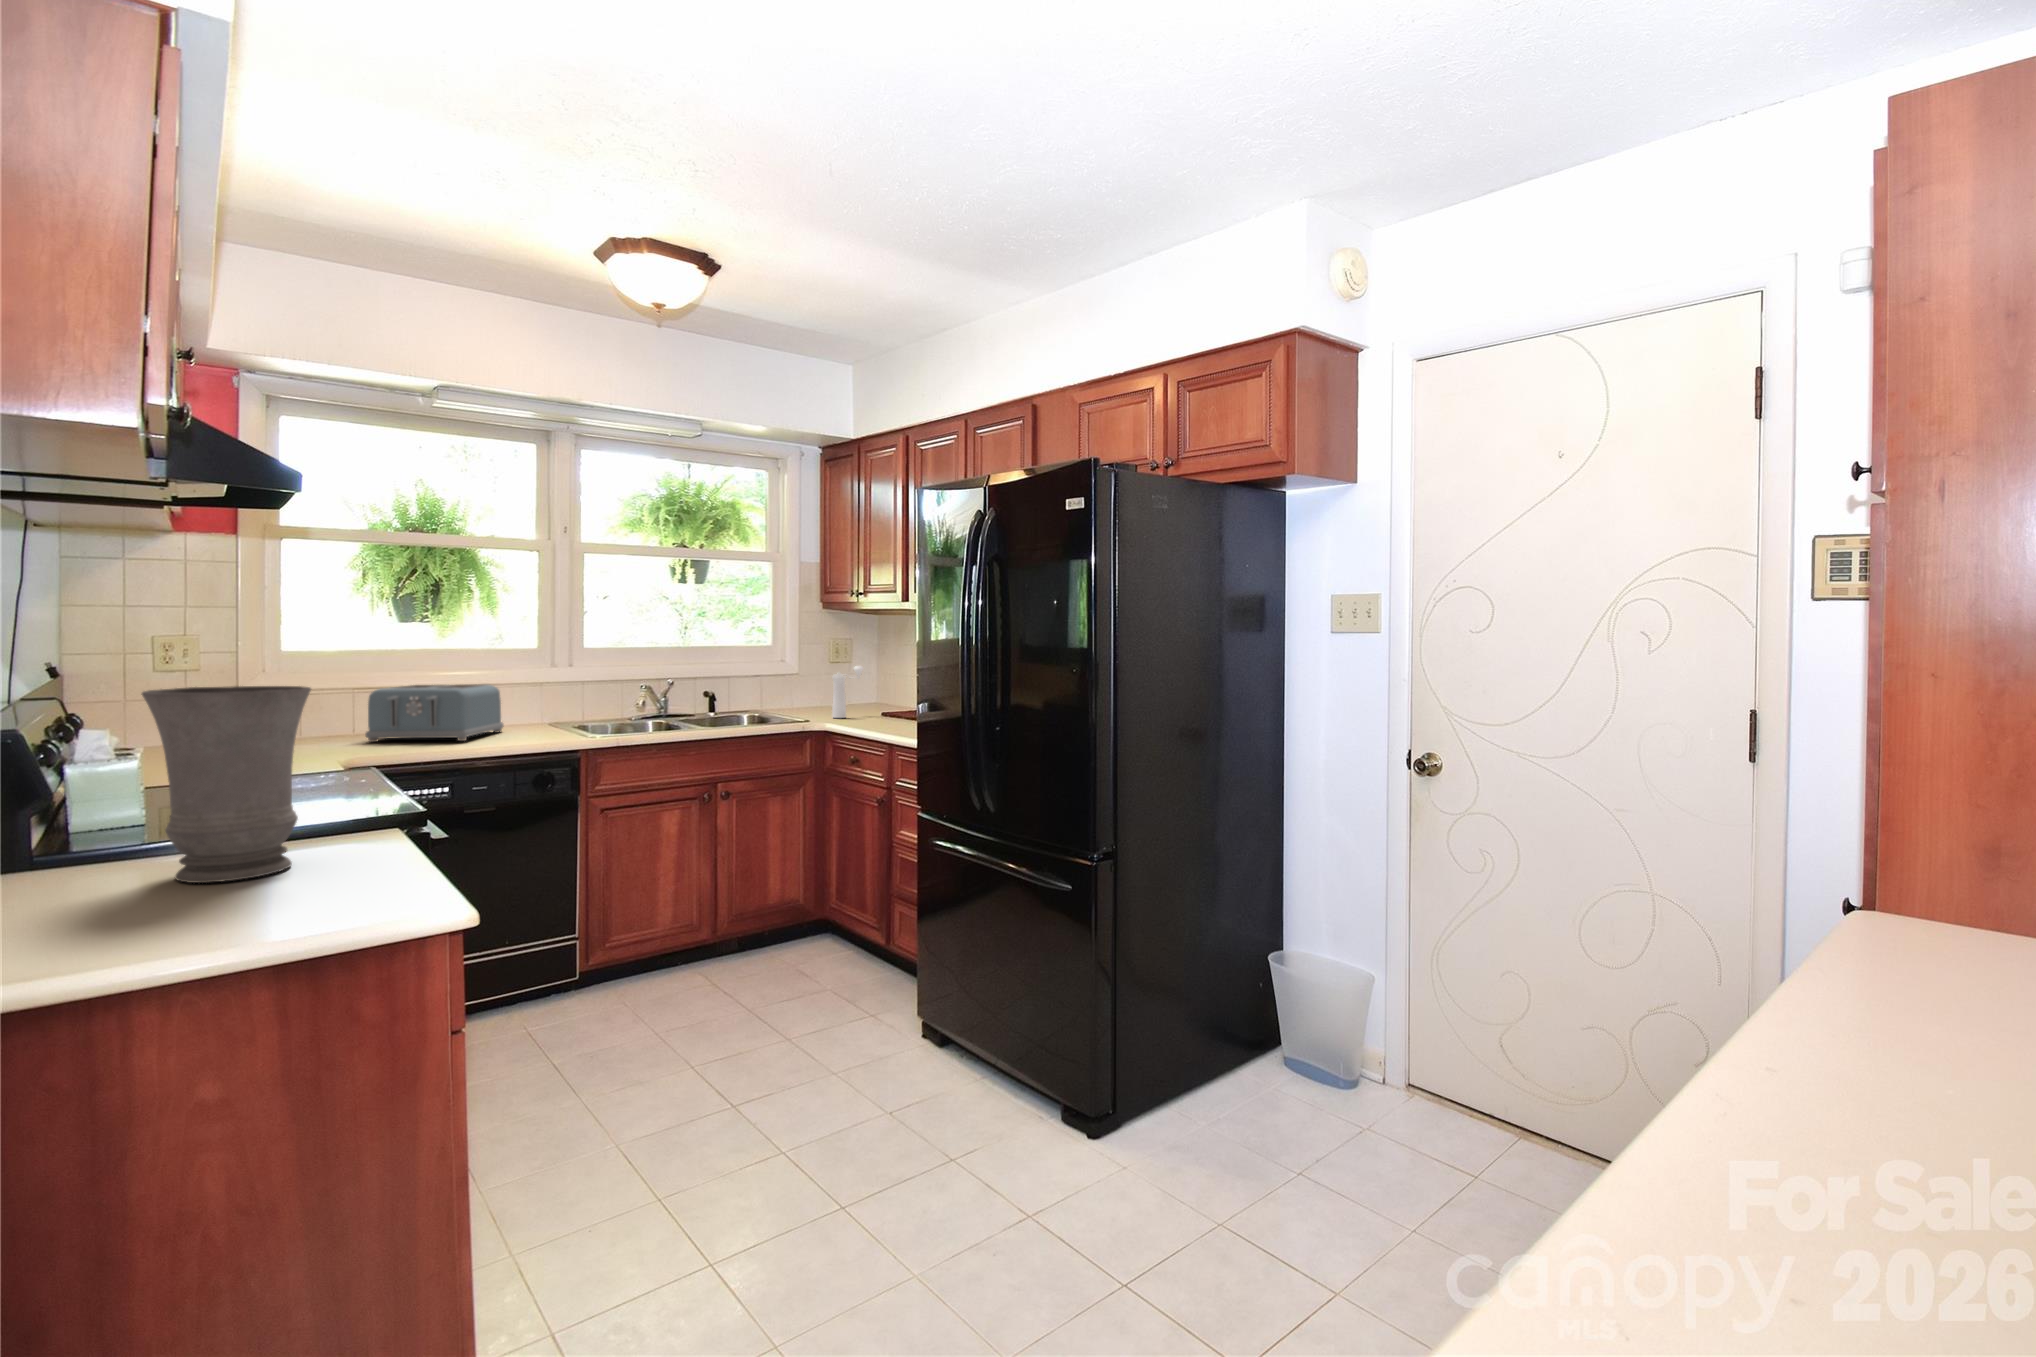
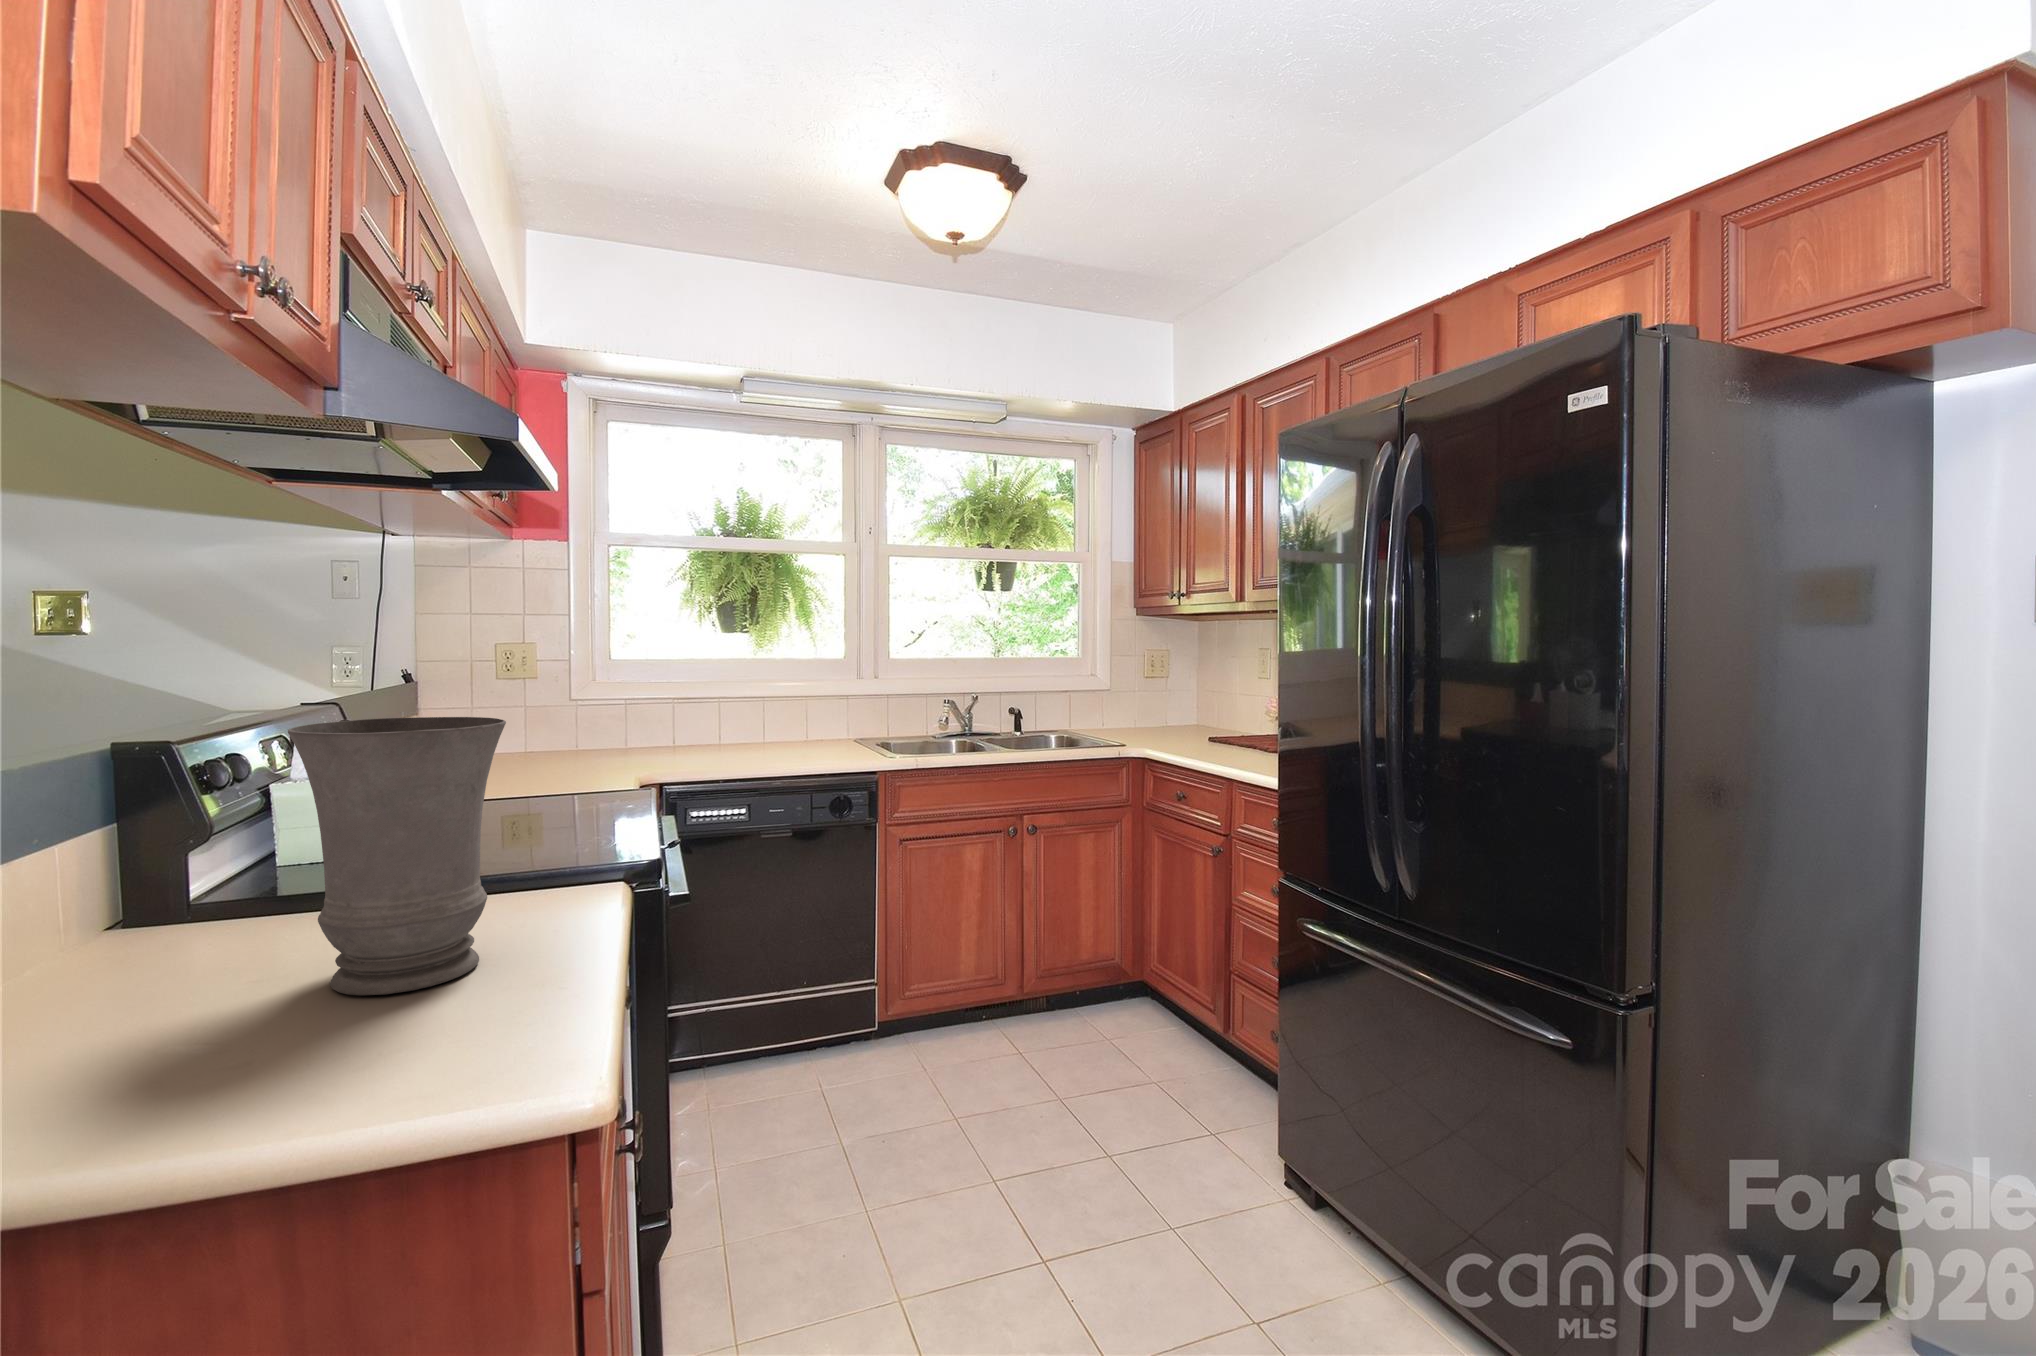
pepper mill: present [832,666,863,718] -> none [1151,680,1188,741]
toaster: present [365,684,504,742] -> none [673,697,807,760]

